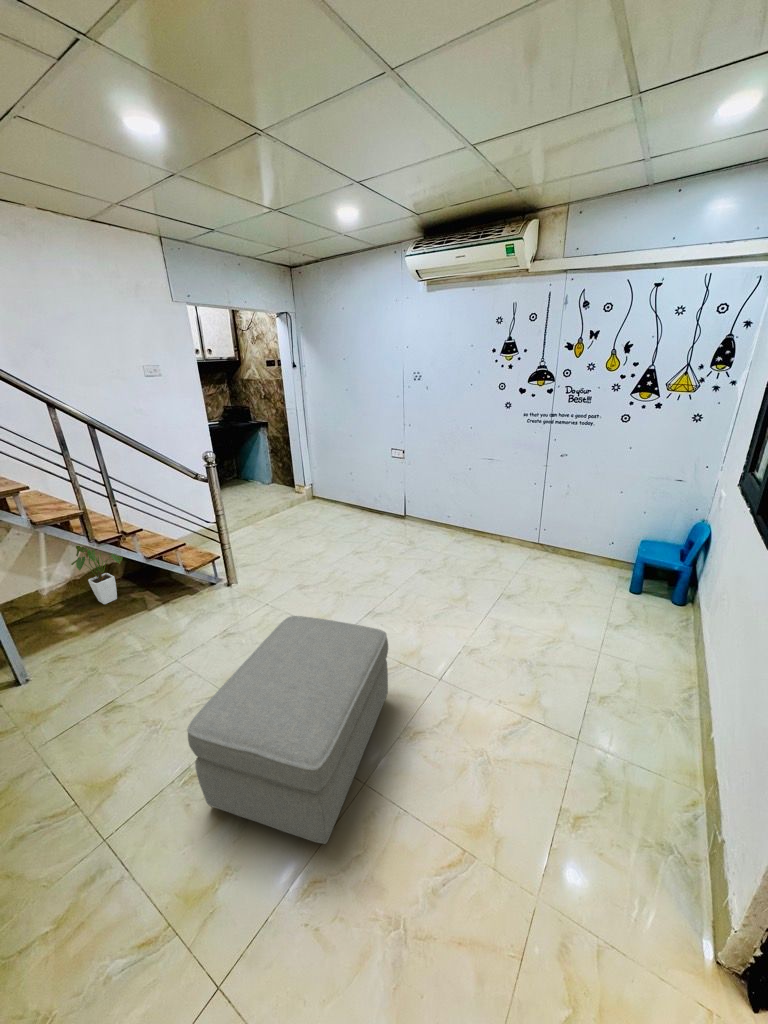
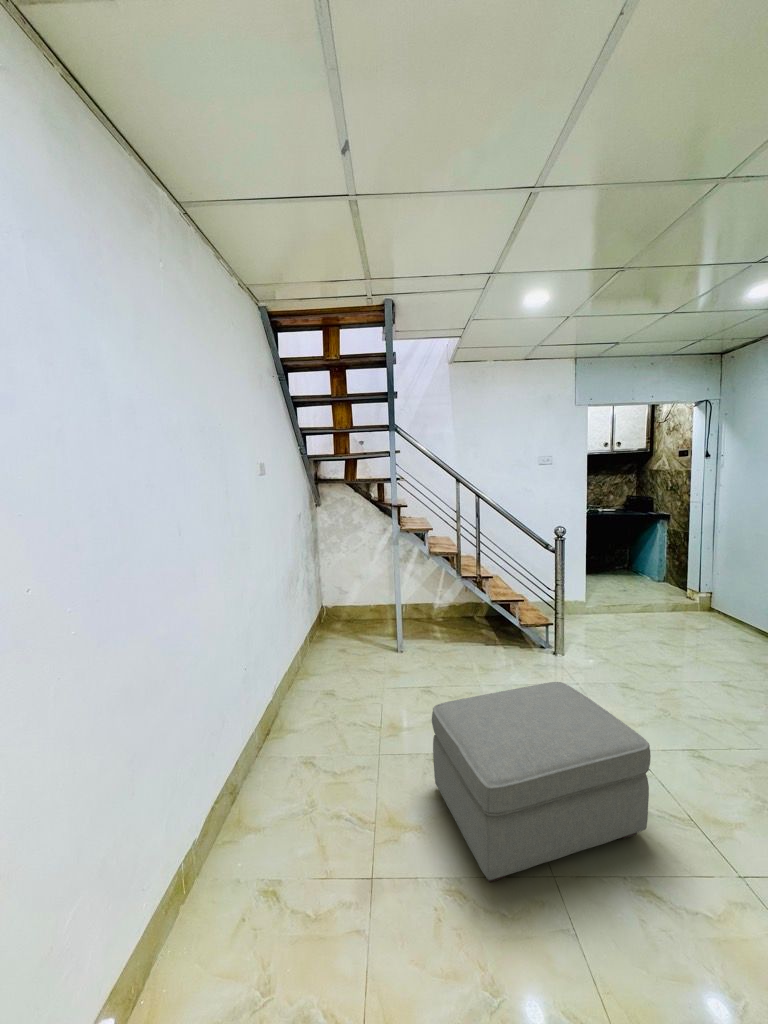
house plant: present [71,546,122,604] -> none [452,577,483,629]

